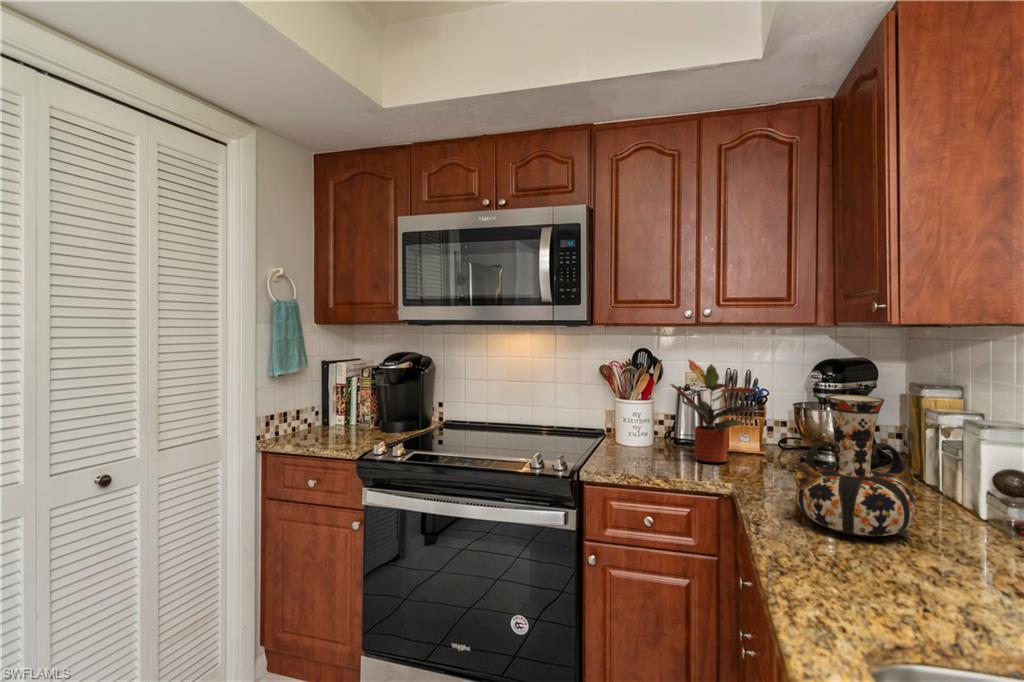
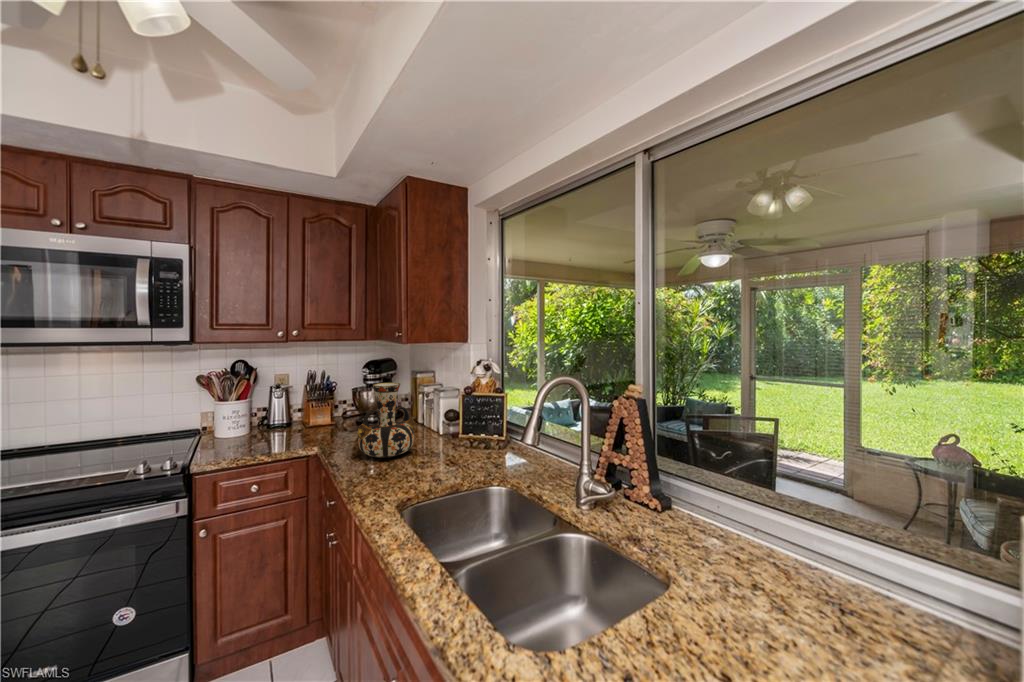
potted plant: present [670,359,756,462] -> none [267,367,331,437]

